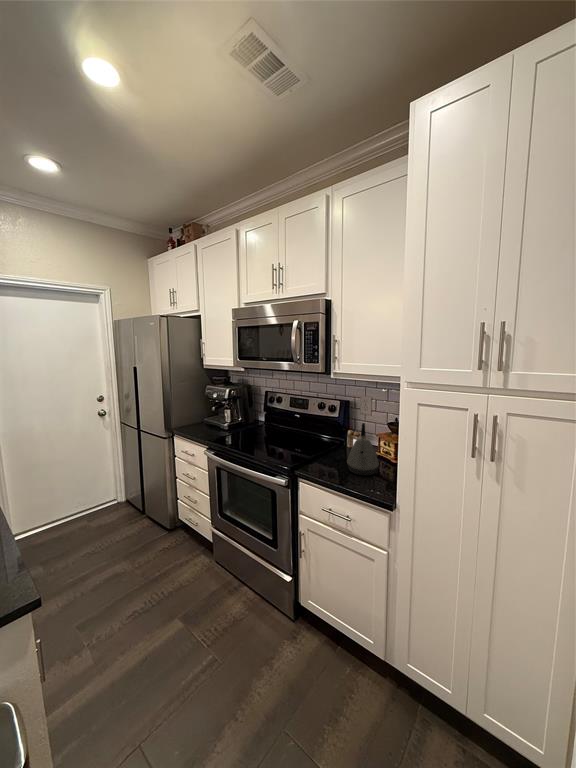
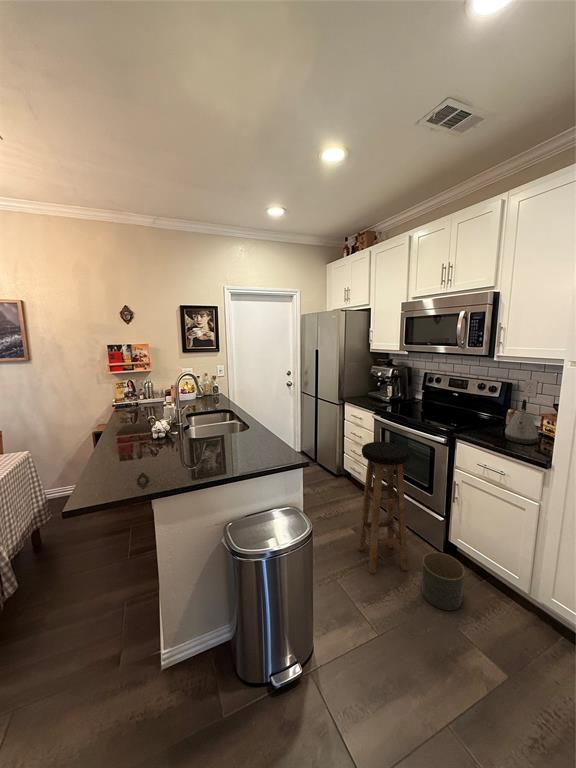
bar stool: none [176,494,251,698] -> present [358,442,410,574]
planter: none [266,634,316,725] -> present [422,552,465,611]

